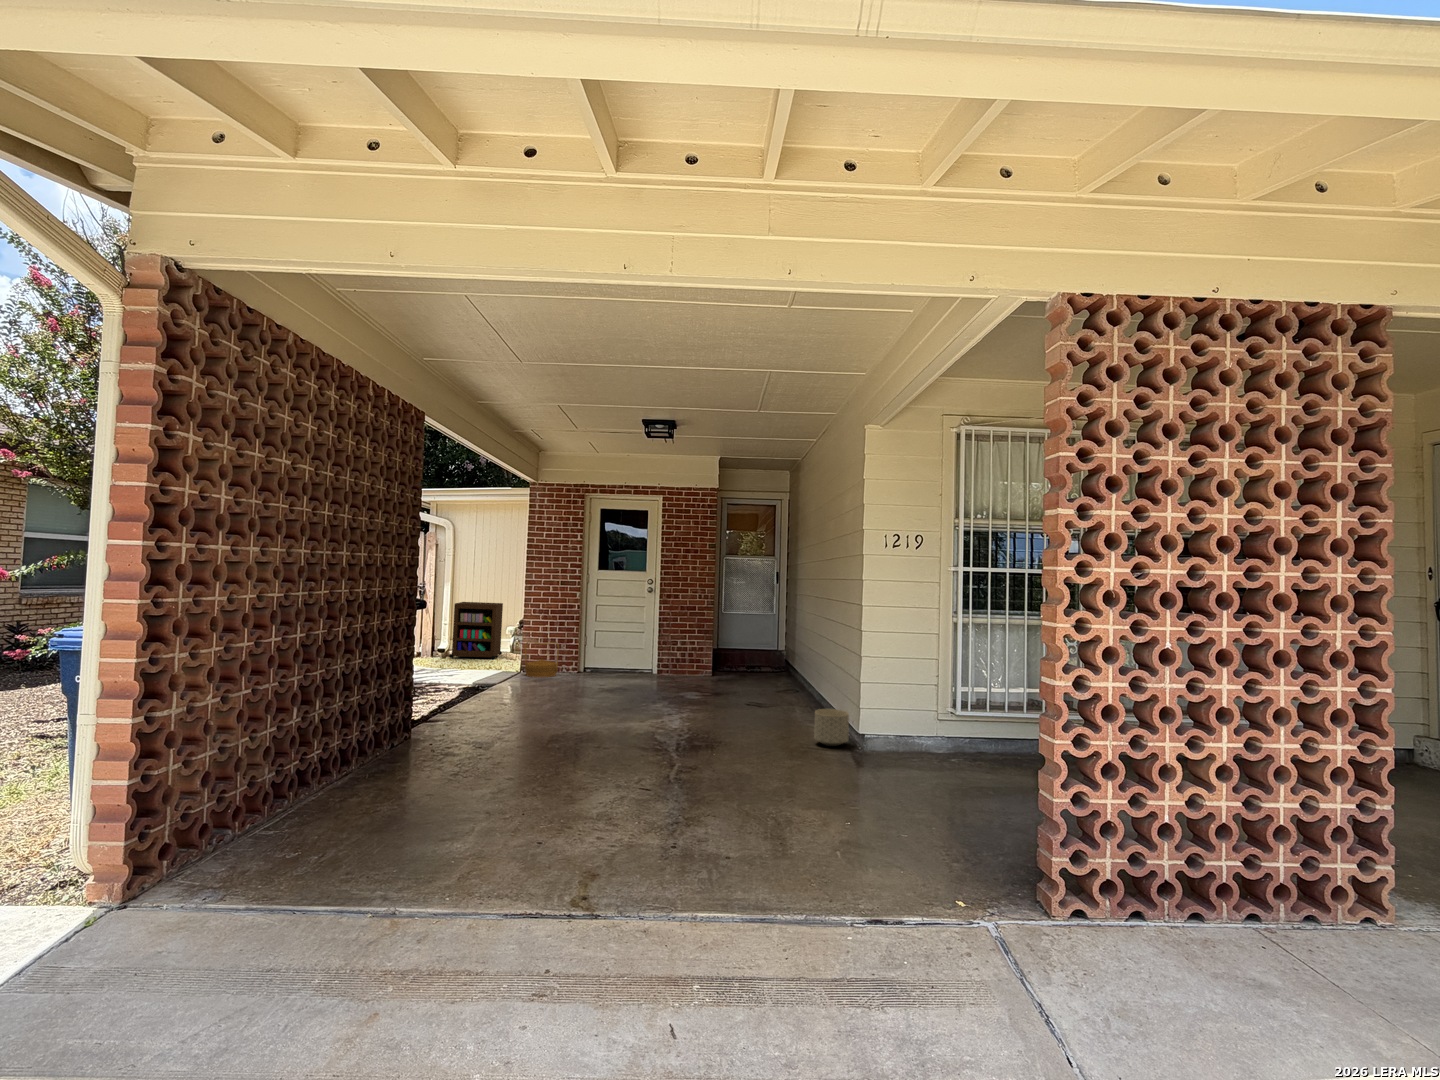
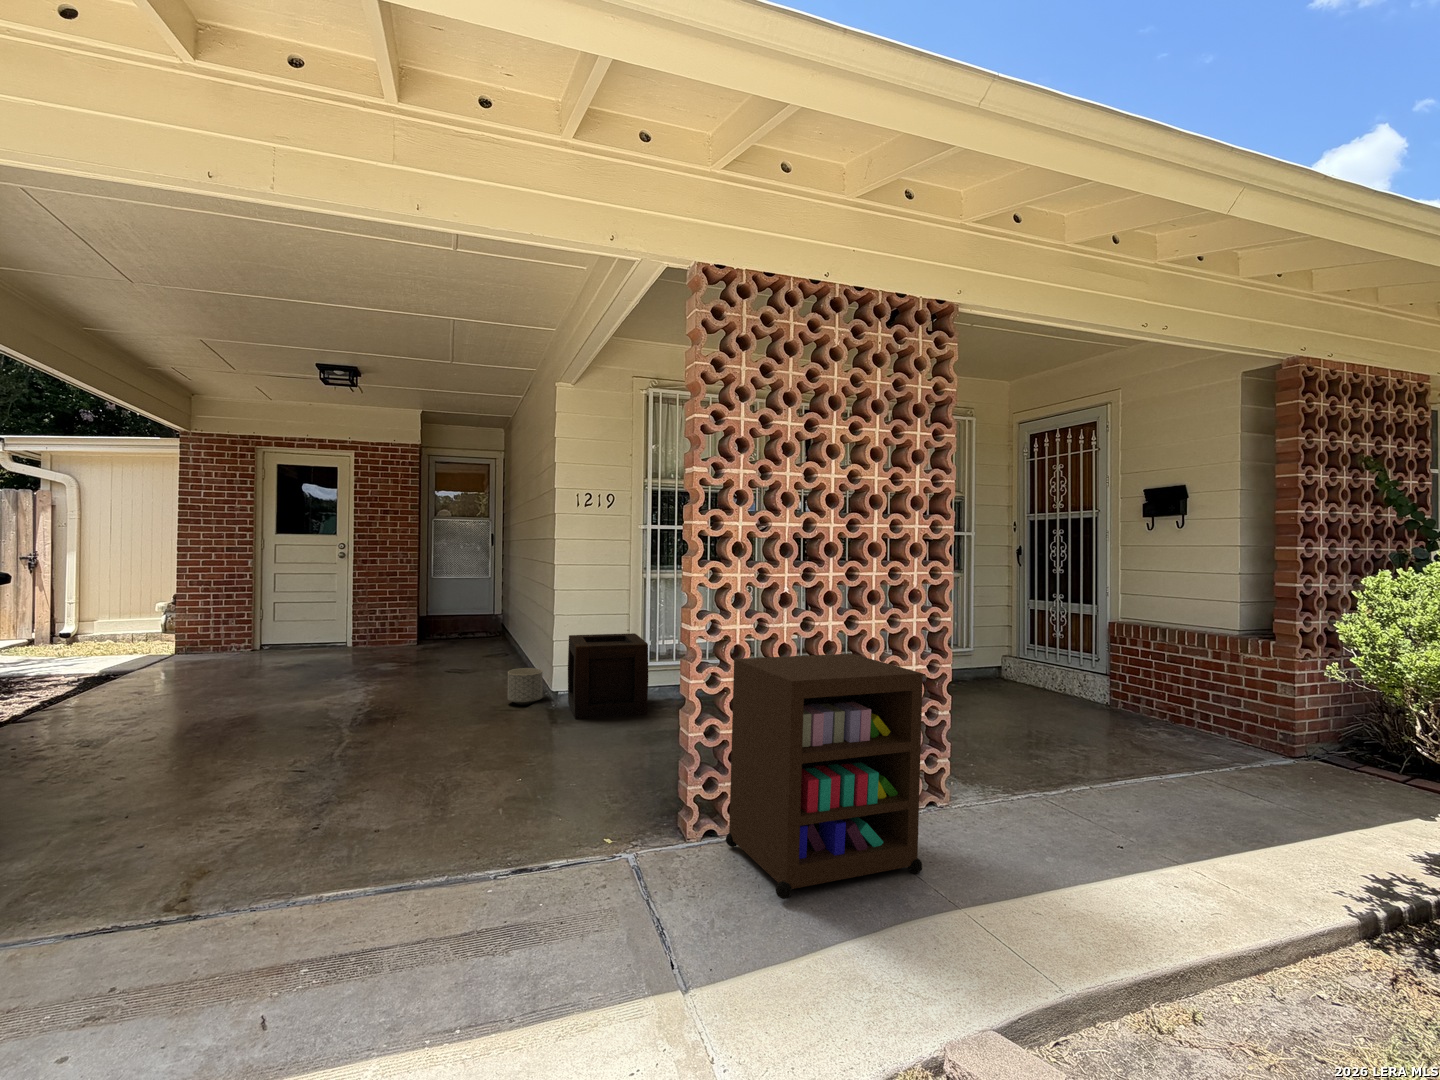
storage cabinet: present [449,602,503,659] -> present [726,654,923,899]
woven basket: present [525,642,559,678] -> none [180,617,226,659]
wooden crate: none [876,679,966,770] -> present [568,633,648,719]

